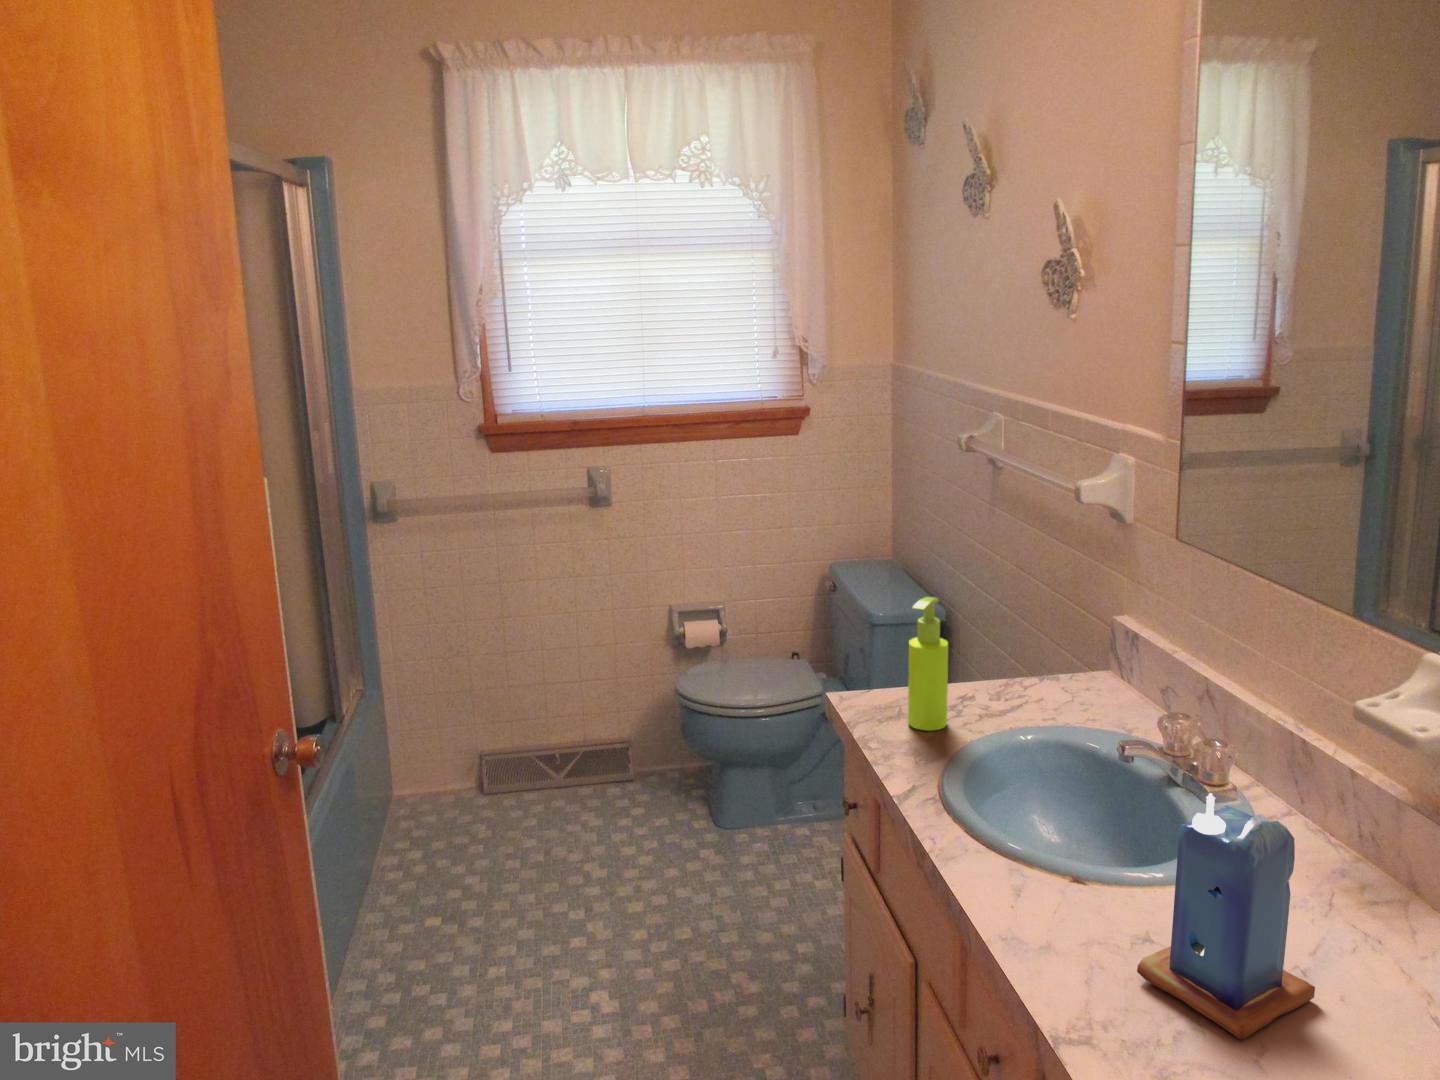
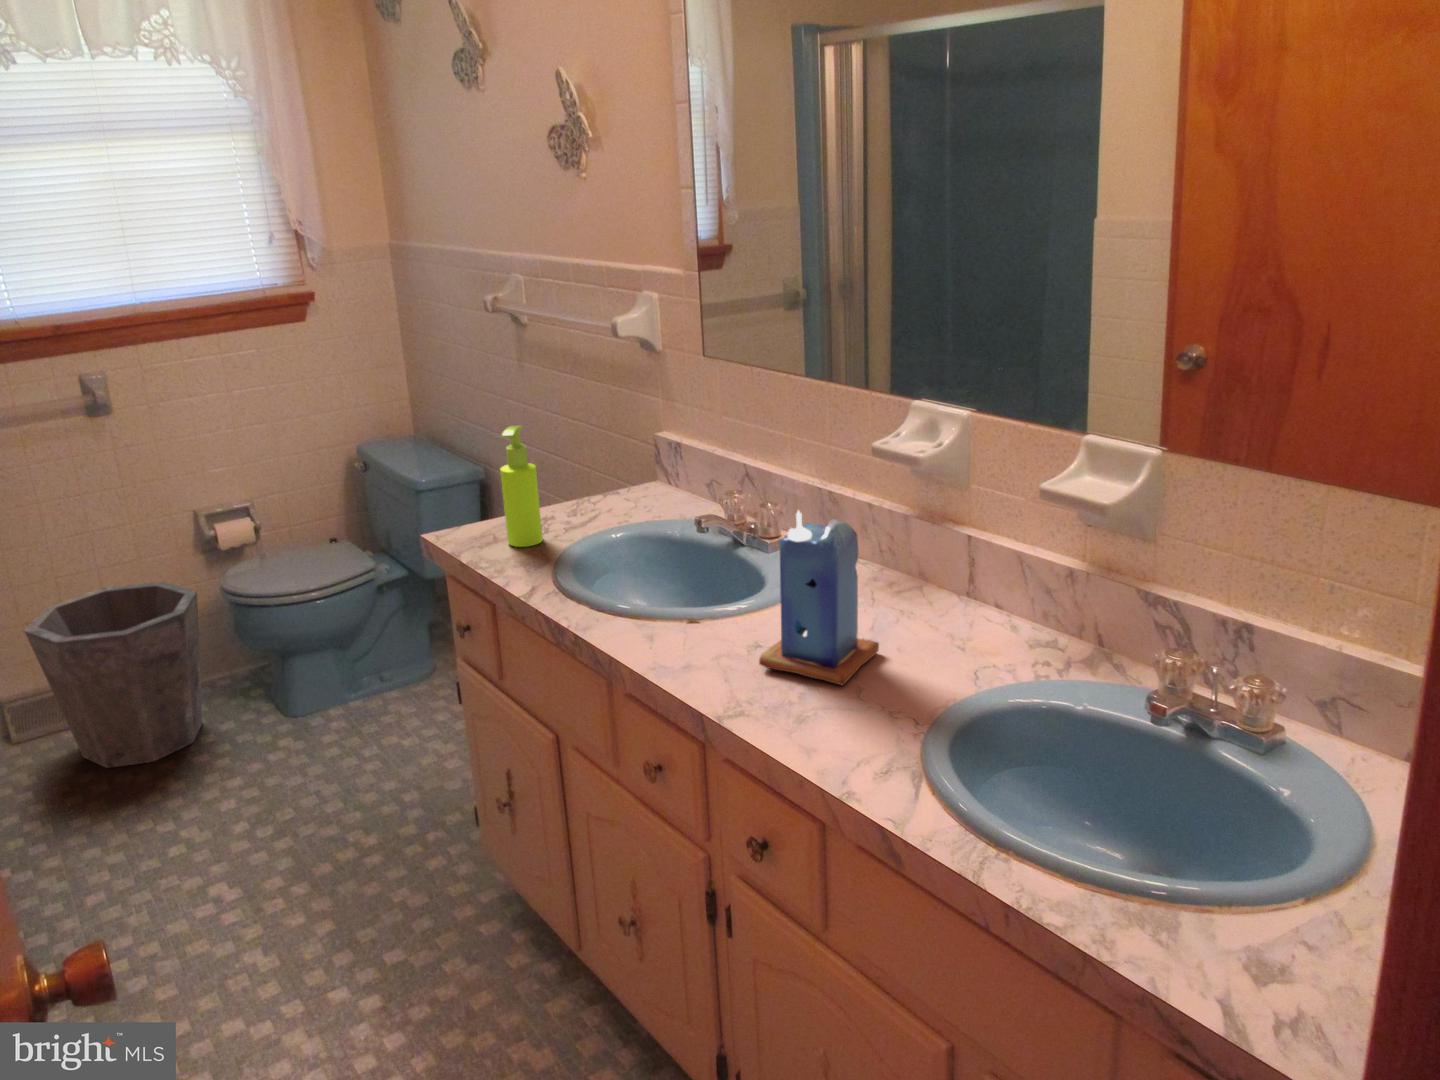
waste bin: none [514,664,658,837] -> present [24,582,203,768]

